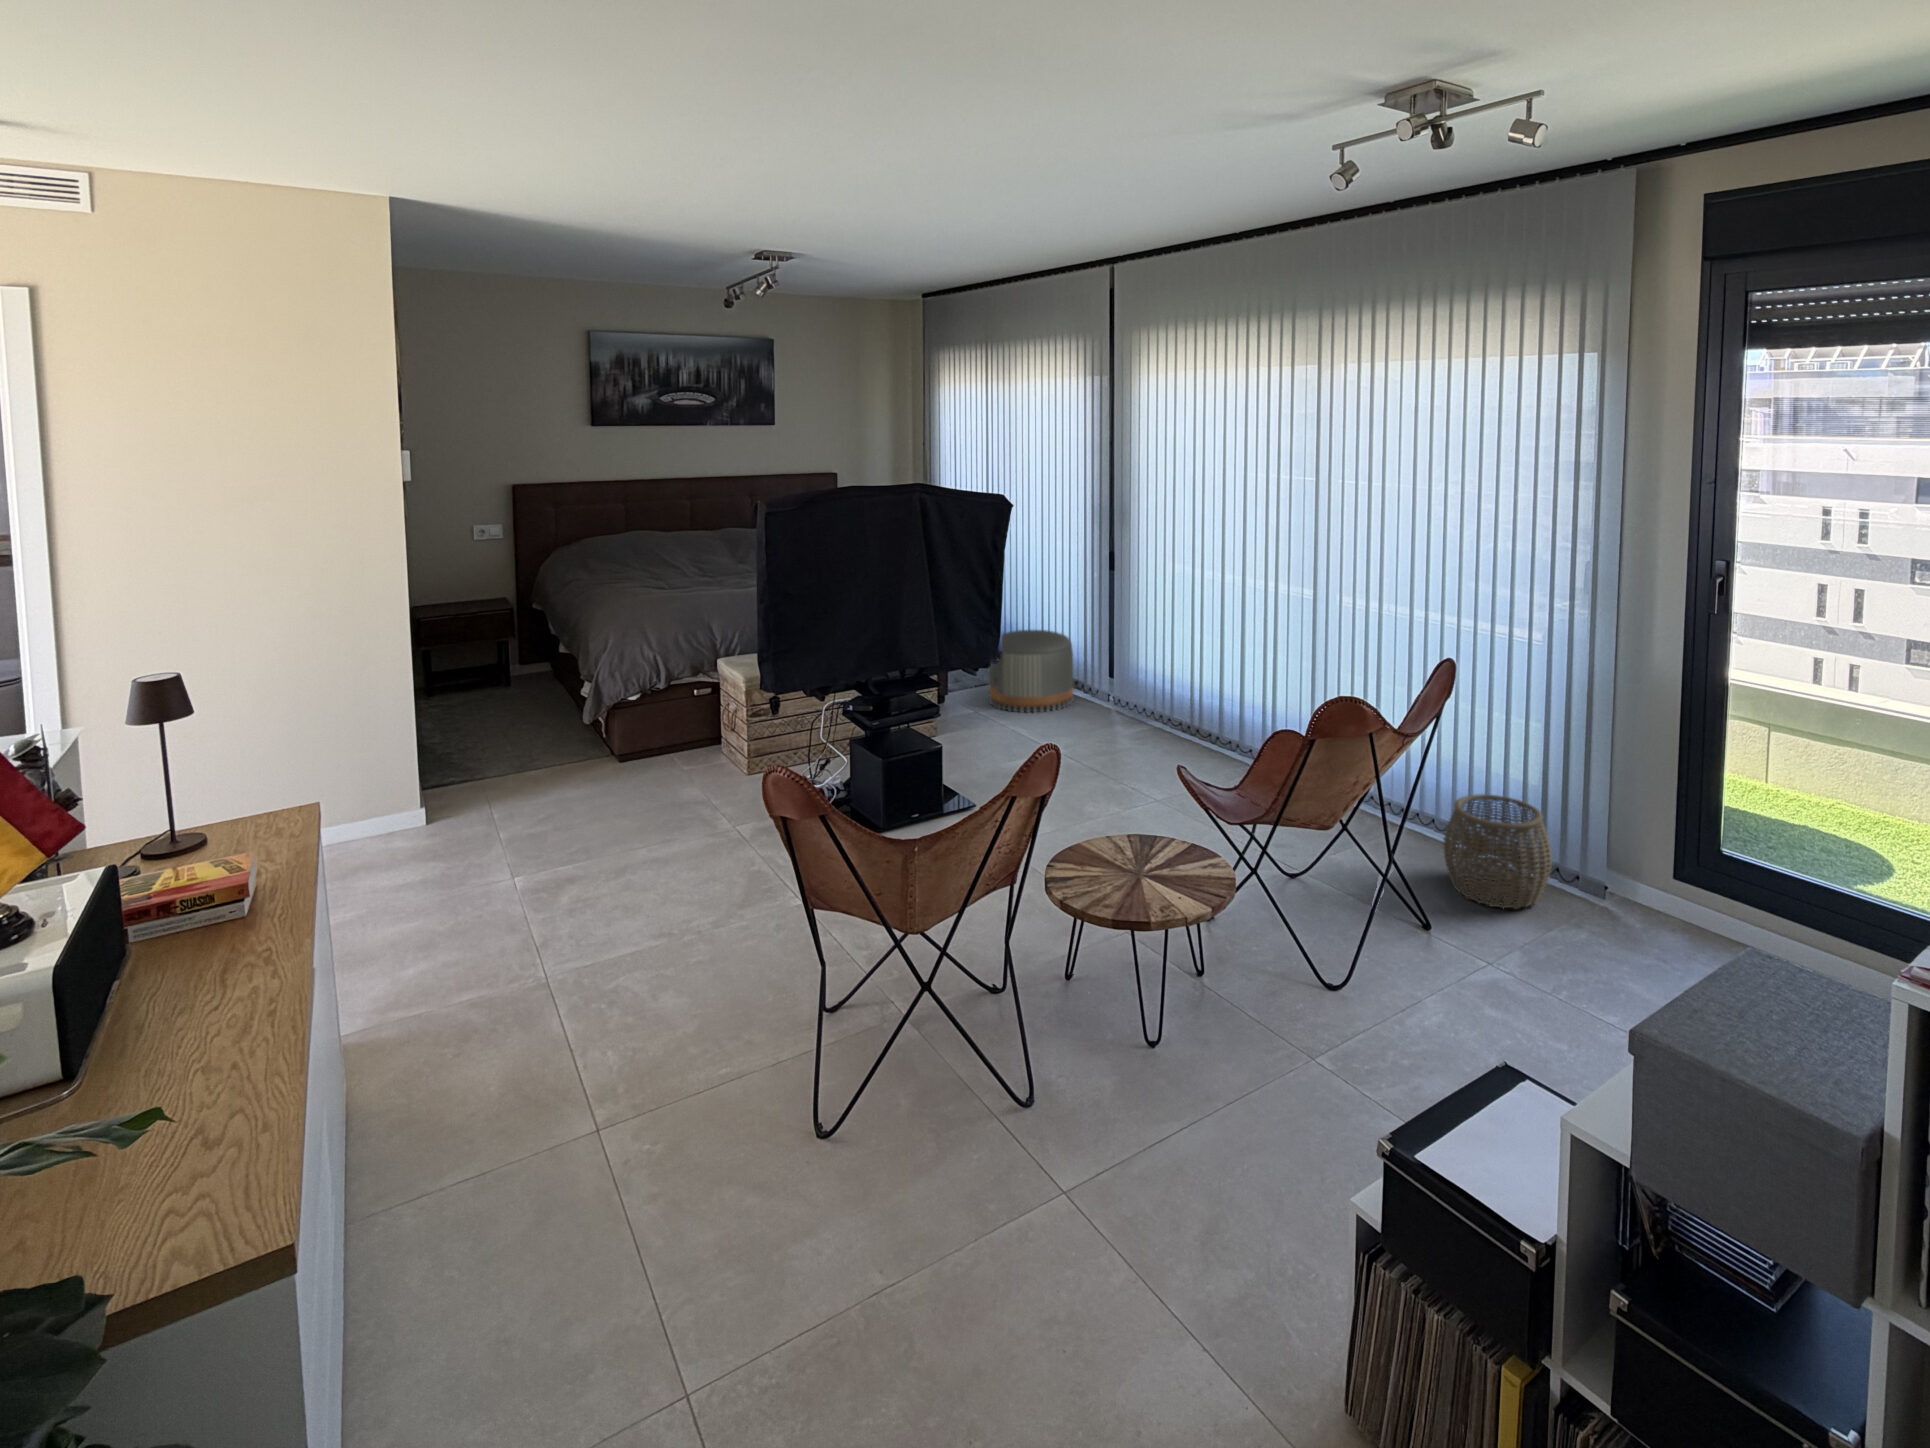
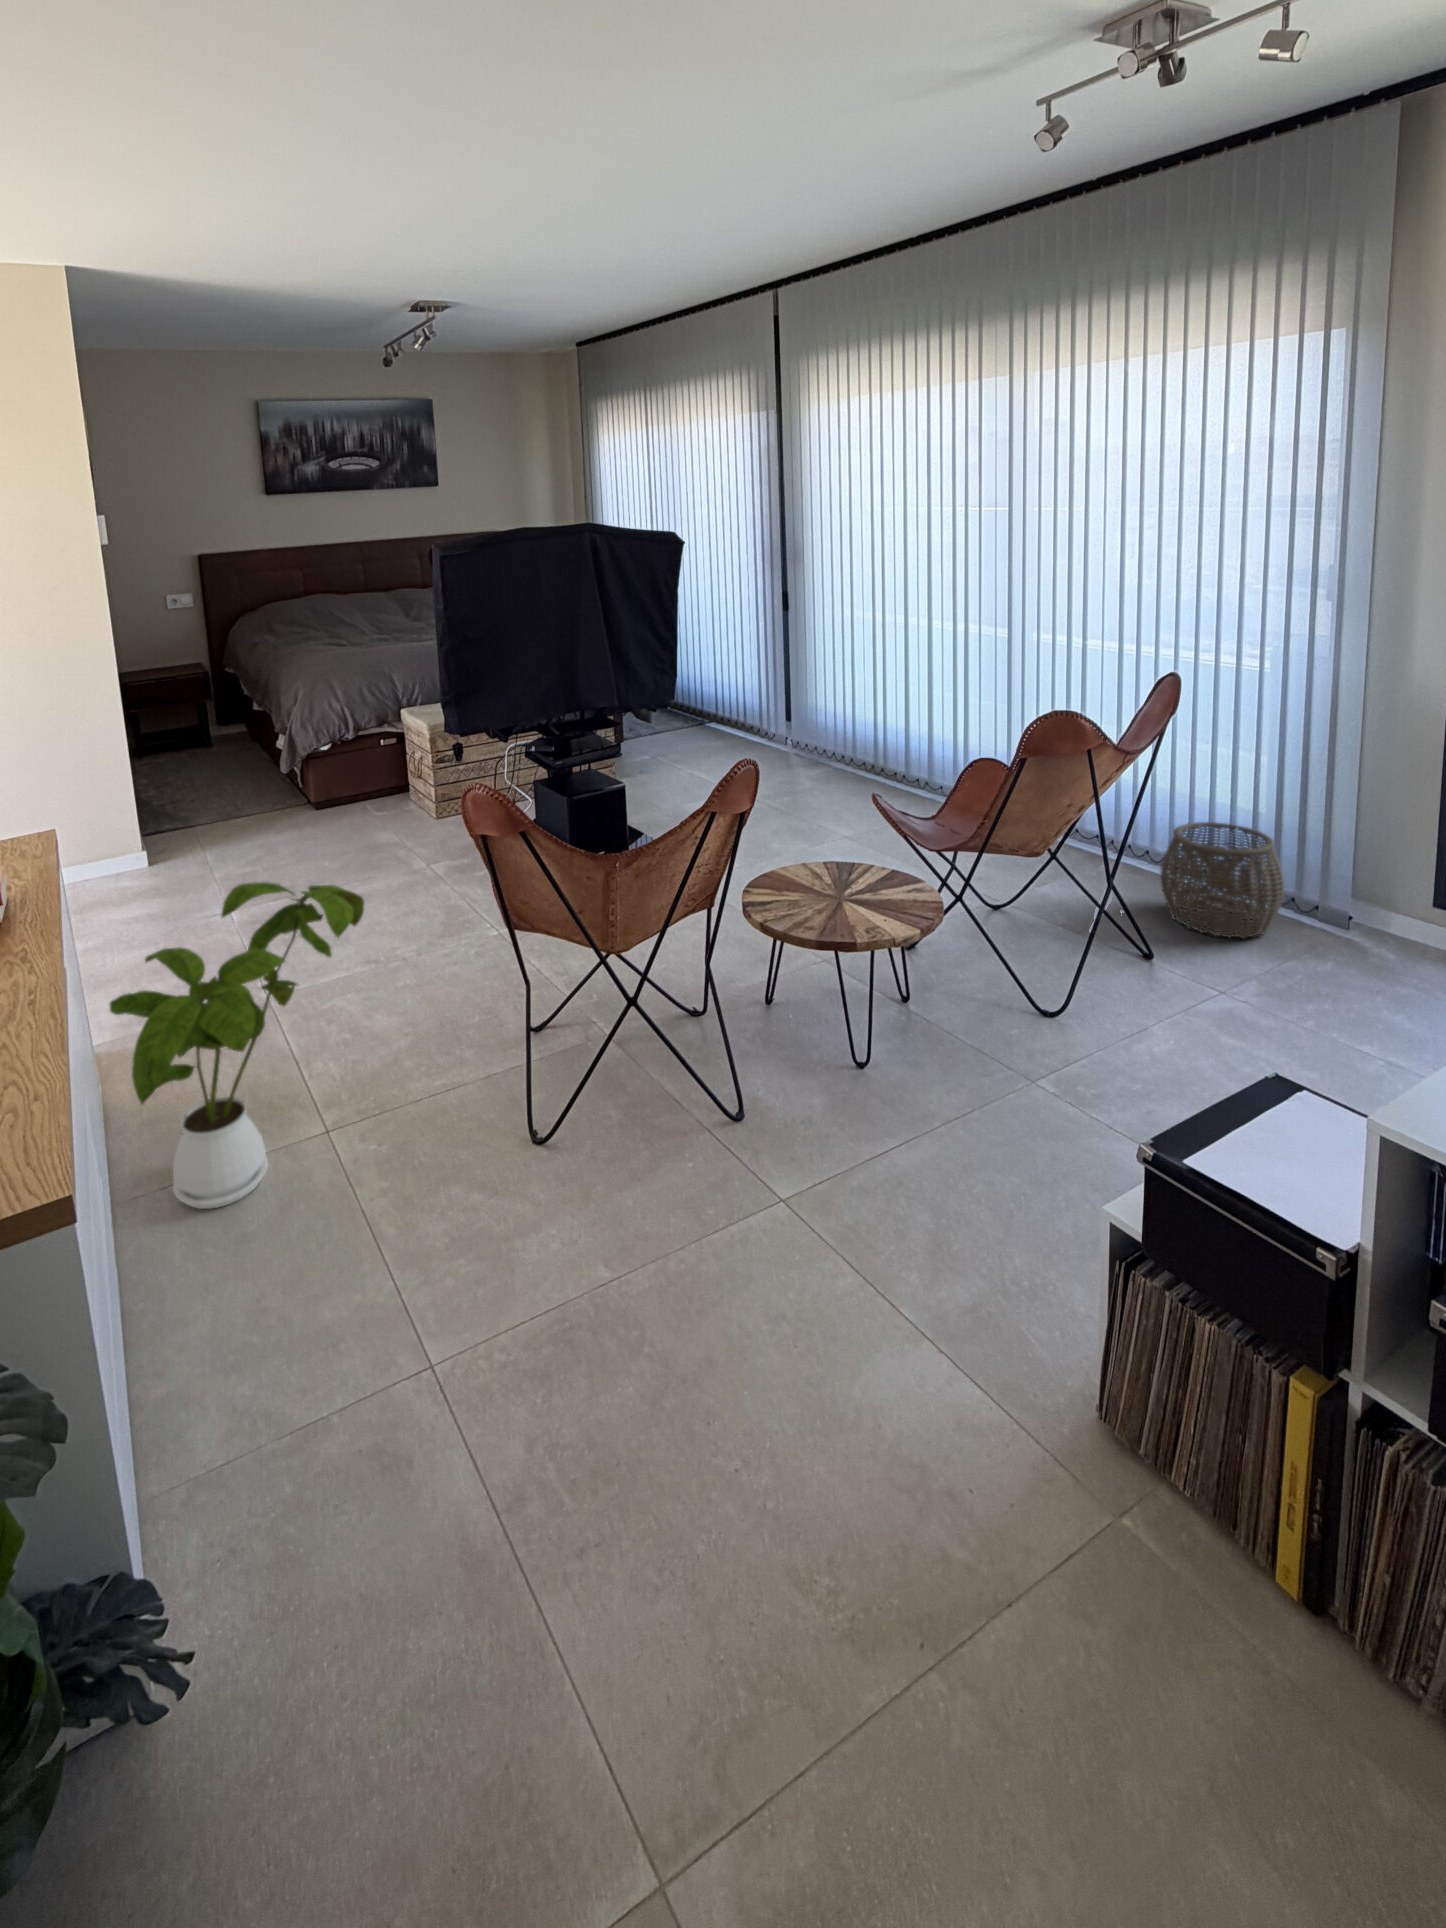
pouf: present [989,630,1074,713] -> none [664,678,751,759]
house plant: none [361,865,651,1225] -> present [110,882,364,1209]

